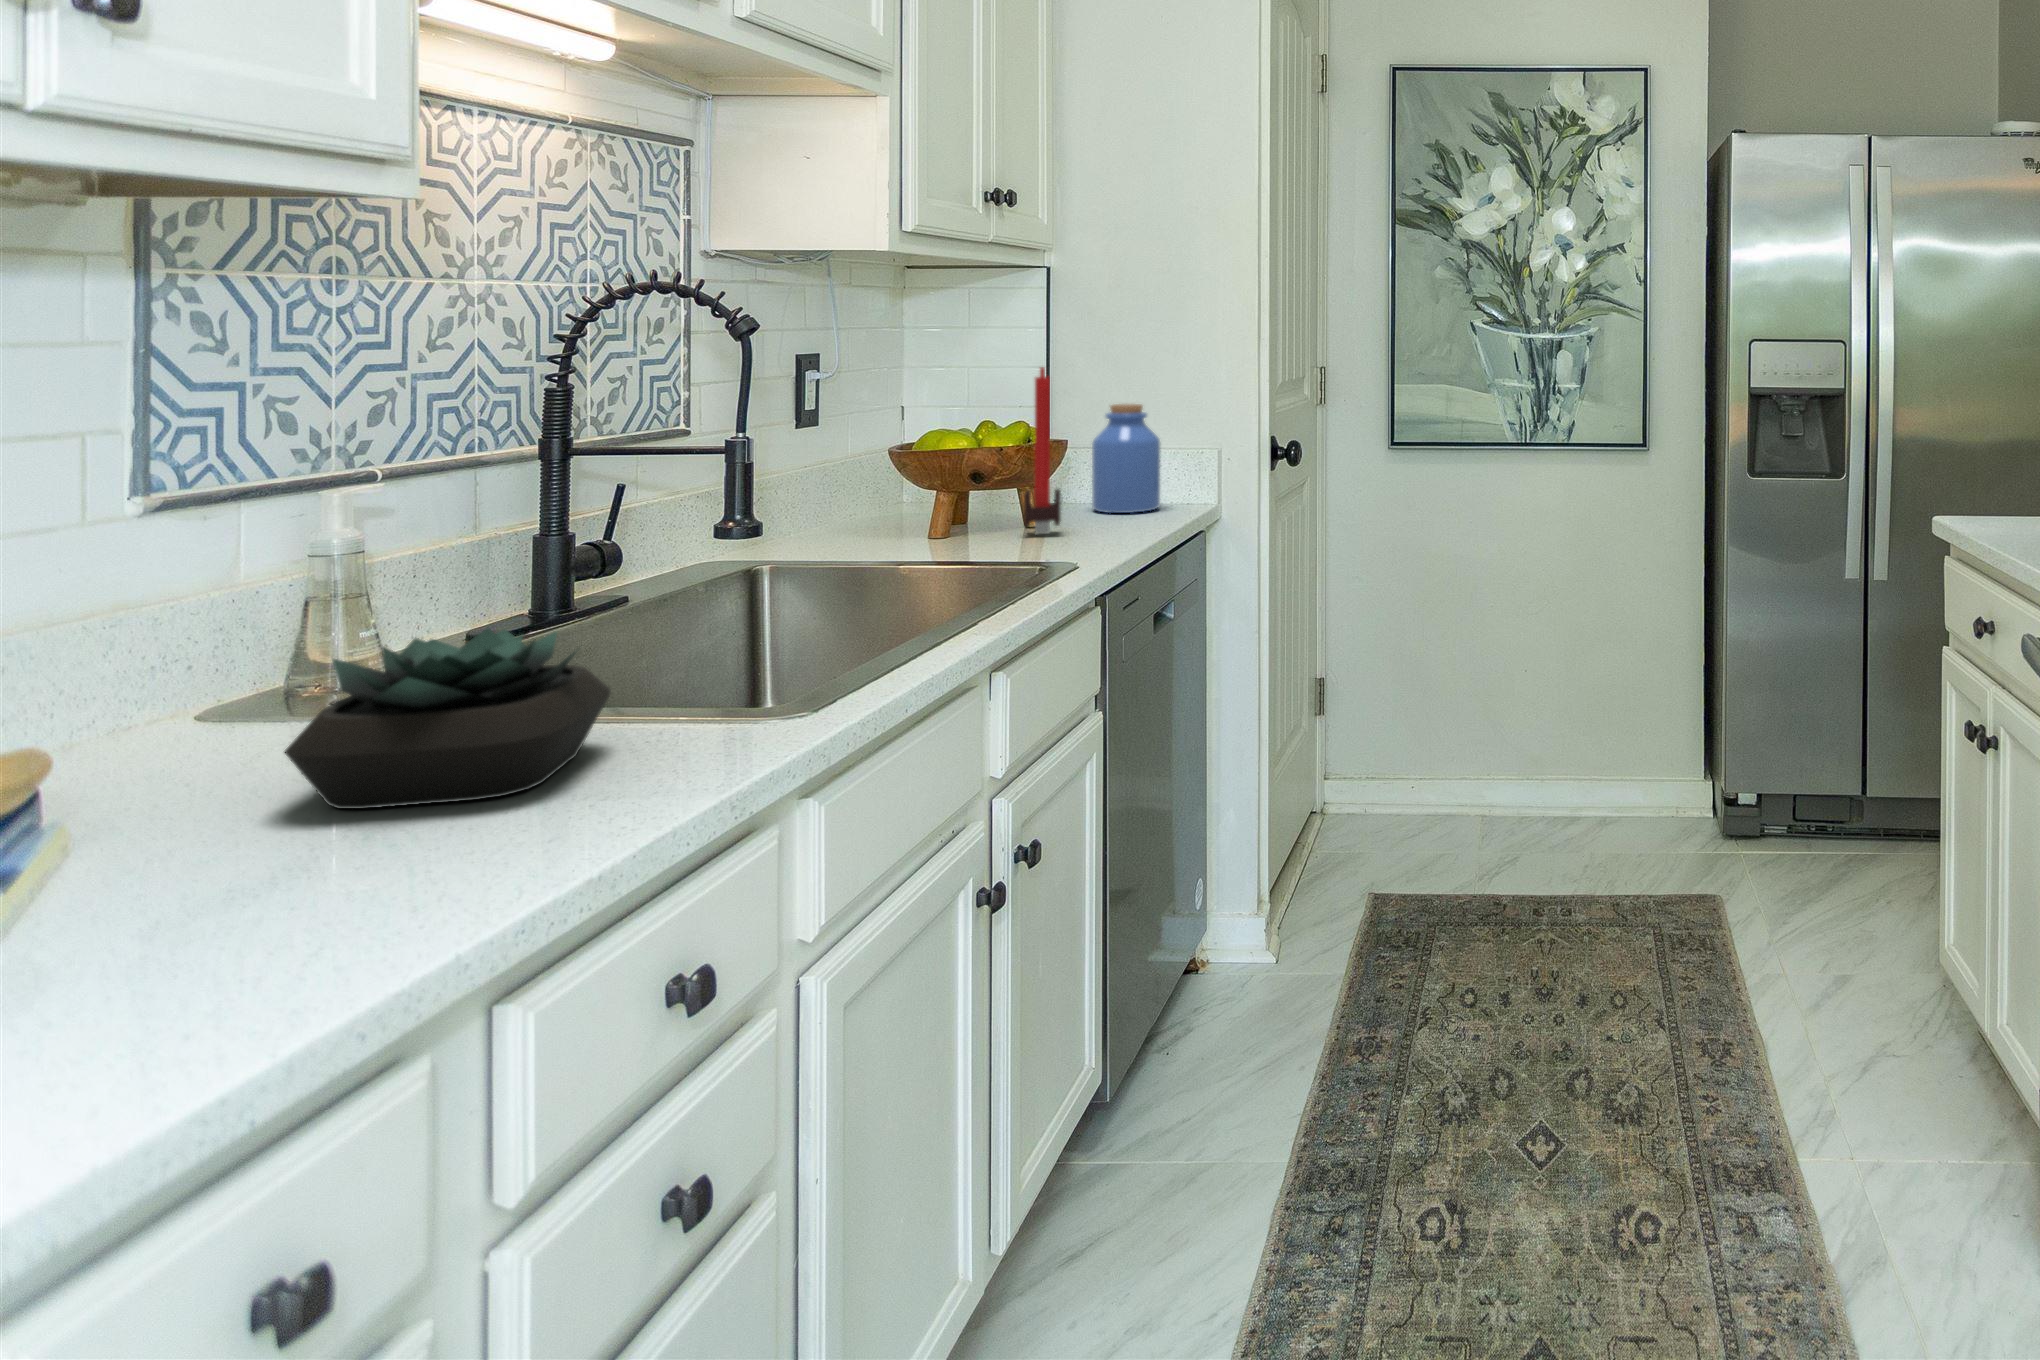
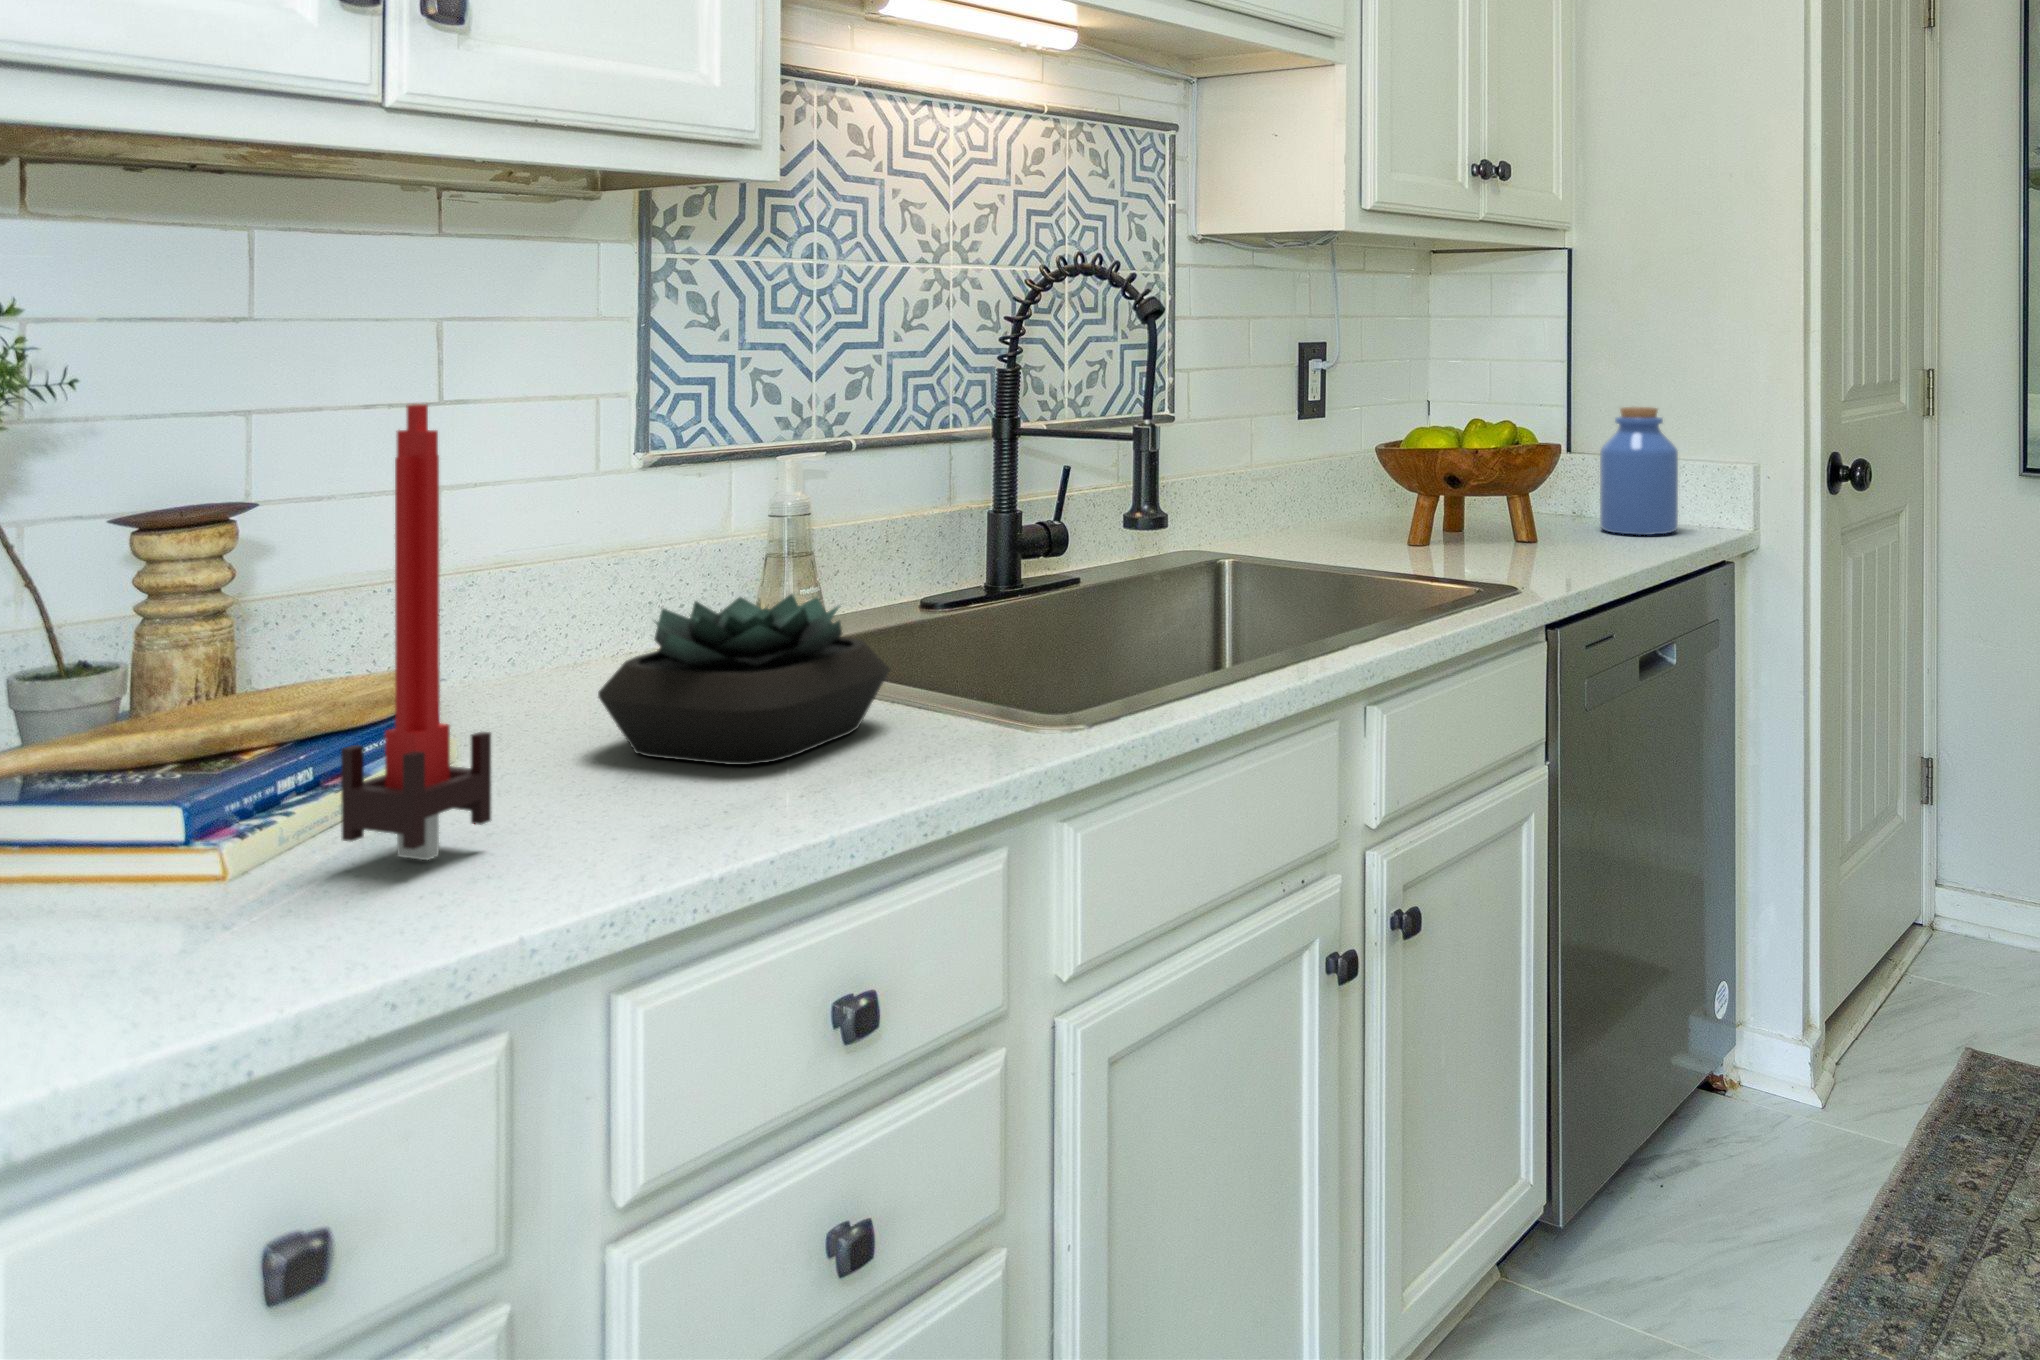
candle: present [1024,367,1061,534] -> present [341,404,491,860]

